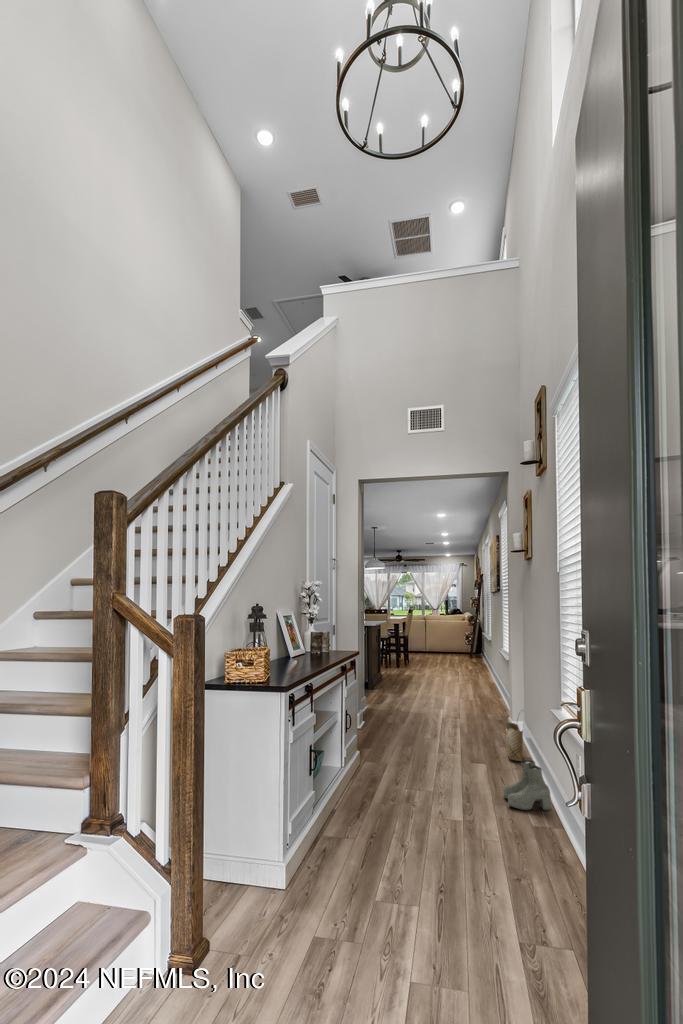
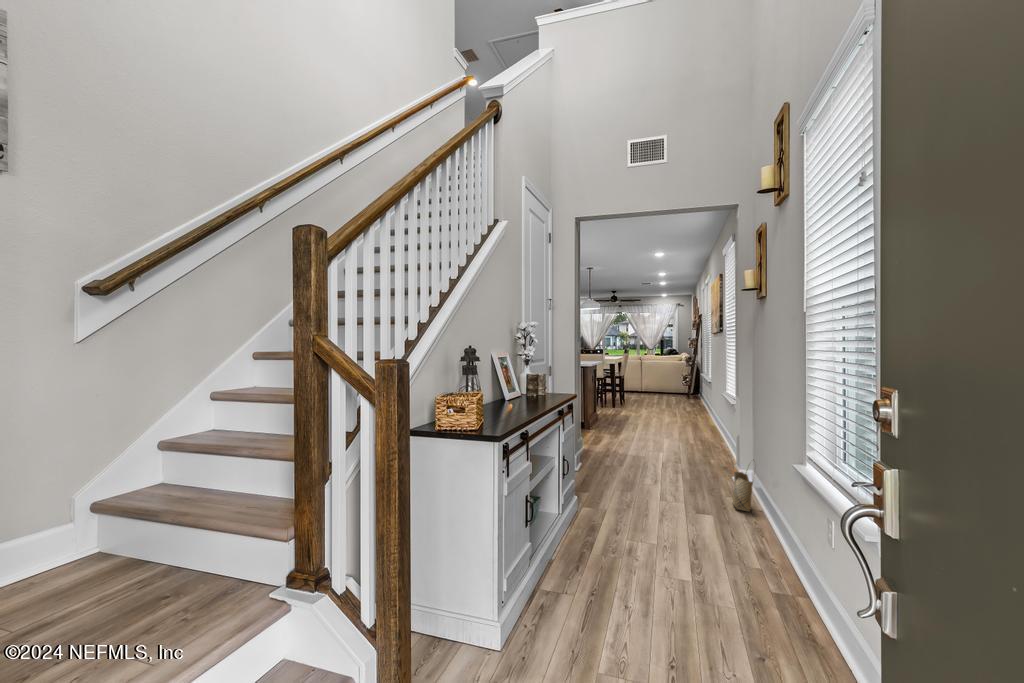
boots: present [503,760,552,811] -> none [732,515,786,567]

